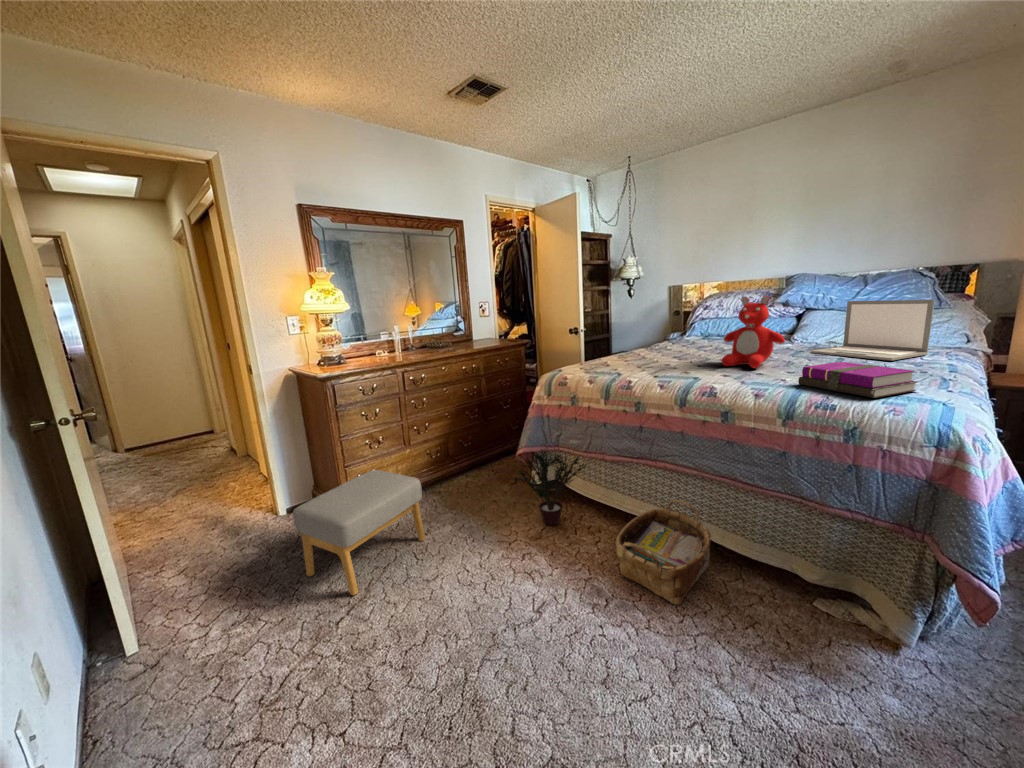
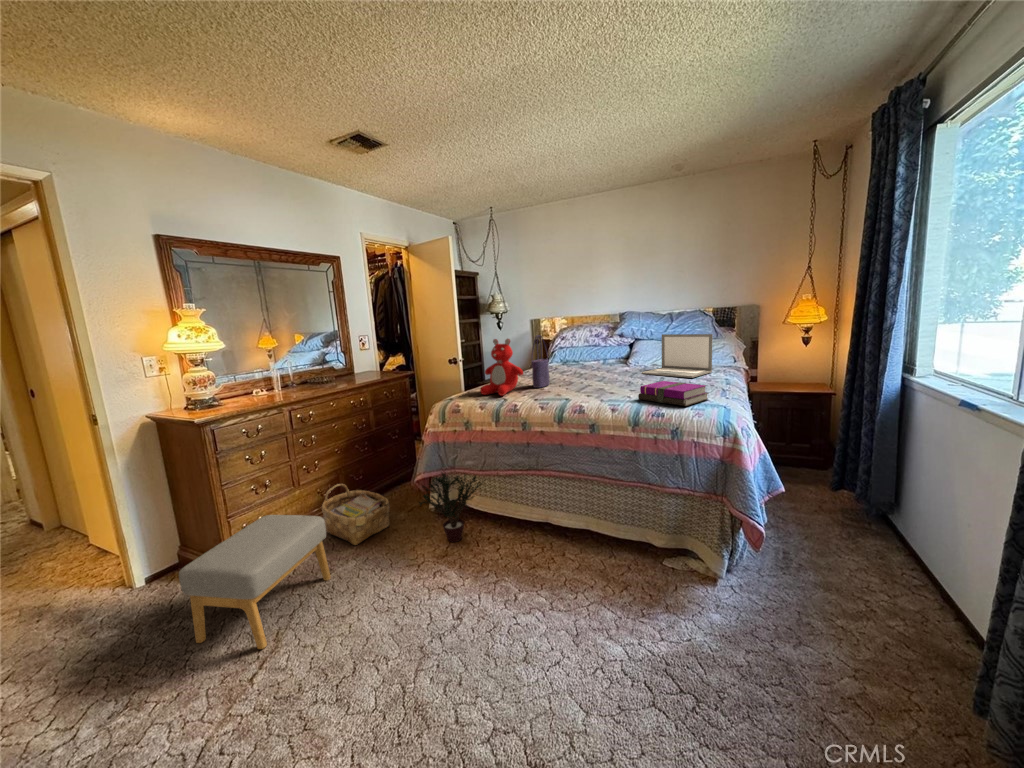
teddy bear: present [722,296,785,368] -> present [480,339,523,396]
tote bag: none [656,300,679,363] -> present [532,335,550,388]
woven basket: present [616,499,711,605] -> present [322,484,389,545]

